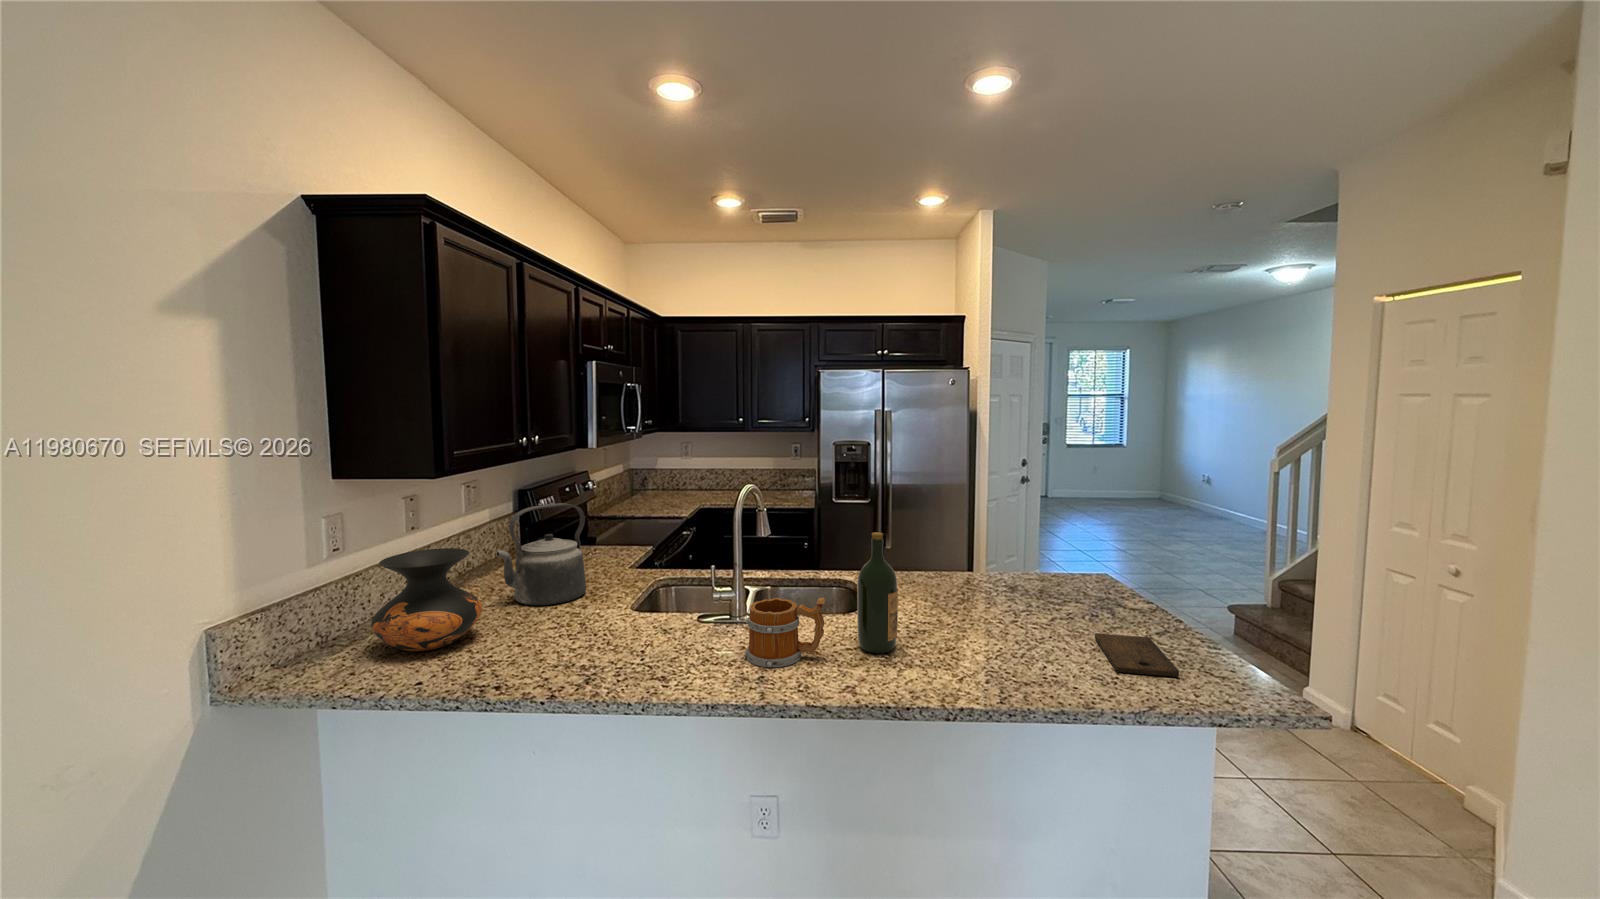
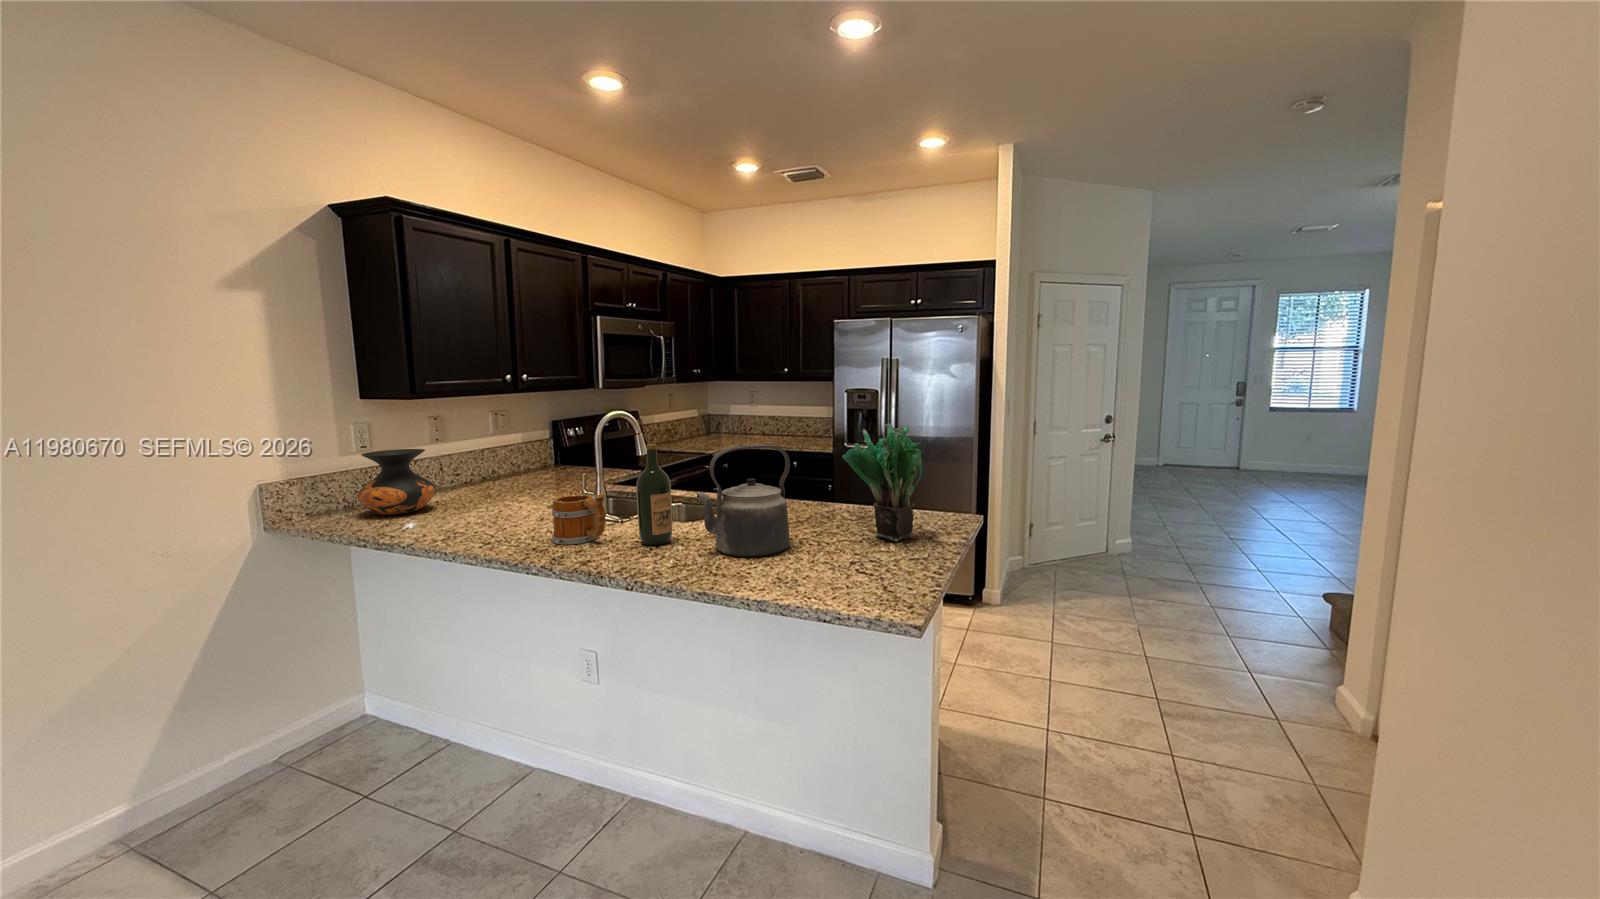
potted plant: none [1045,495,1118,616] -> present [842,424,922,541]
kettle: present [496,503,586,605] -> present [696,445,790,557]
cutting board: present [1095,634,1179,677] -> none [807,550,891,585]

